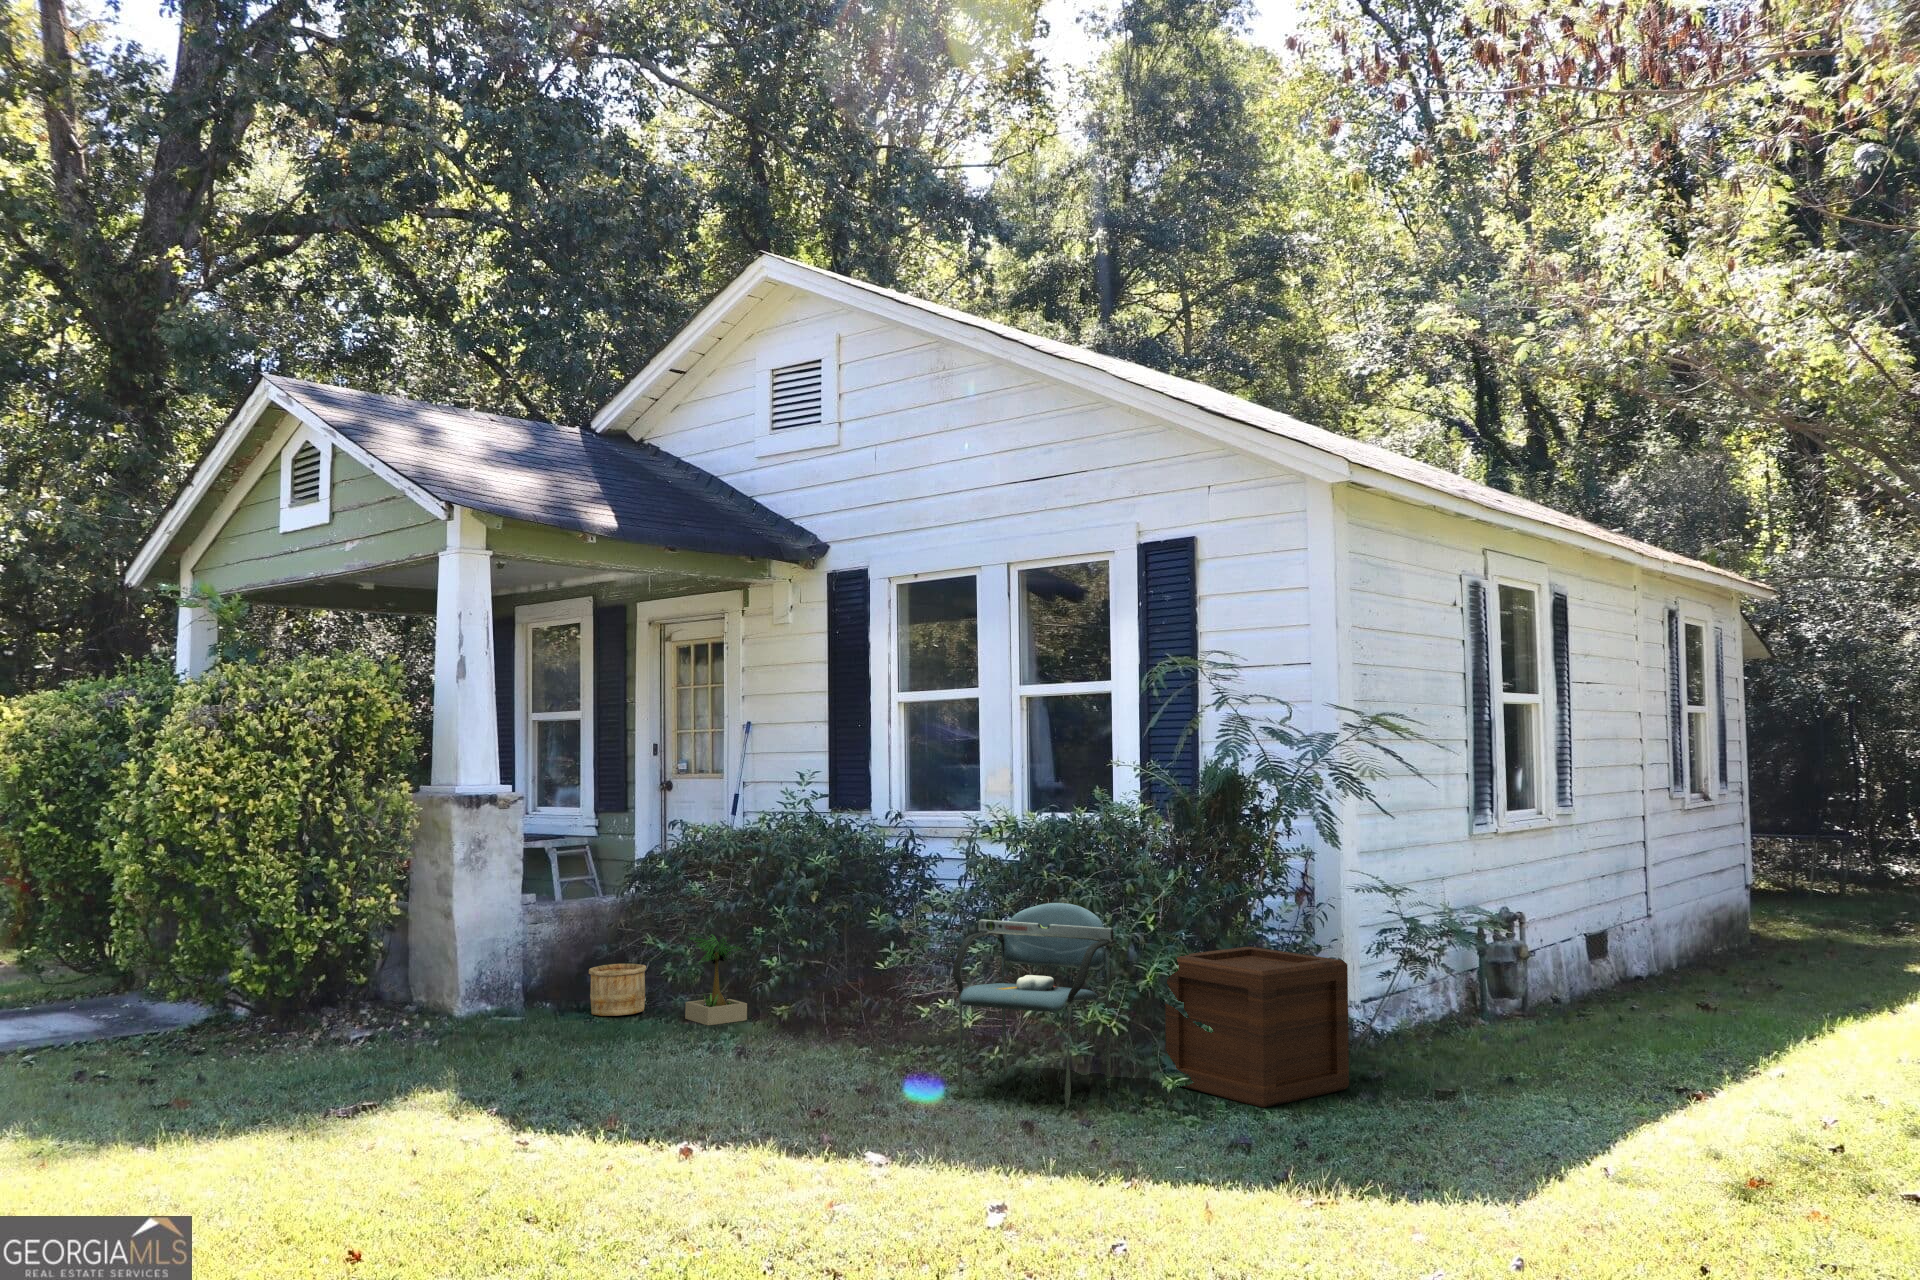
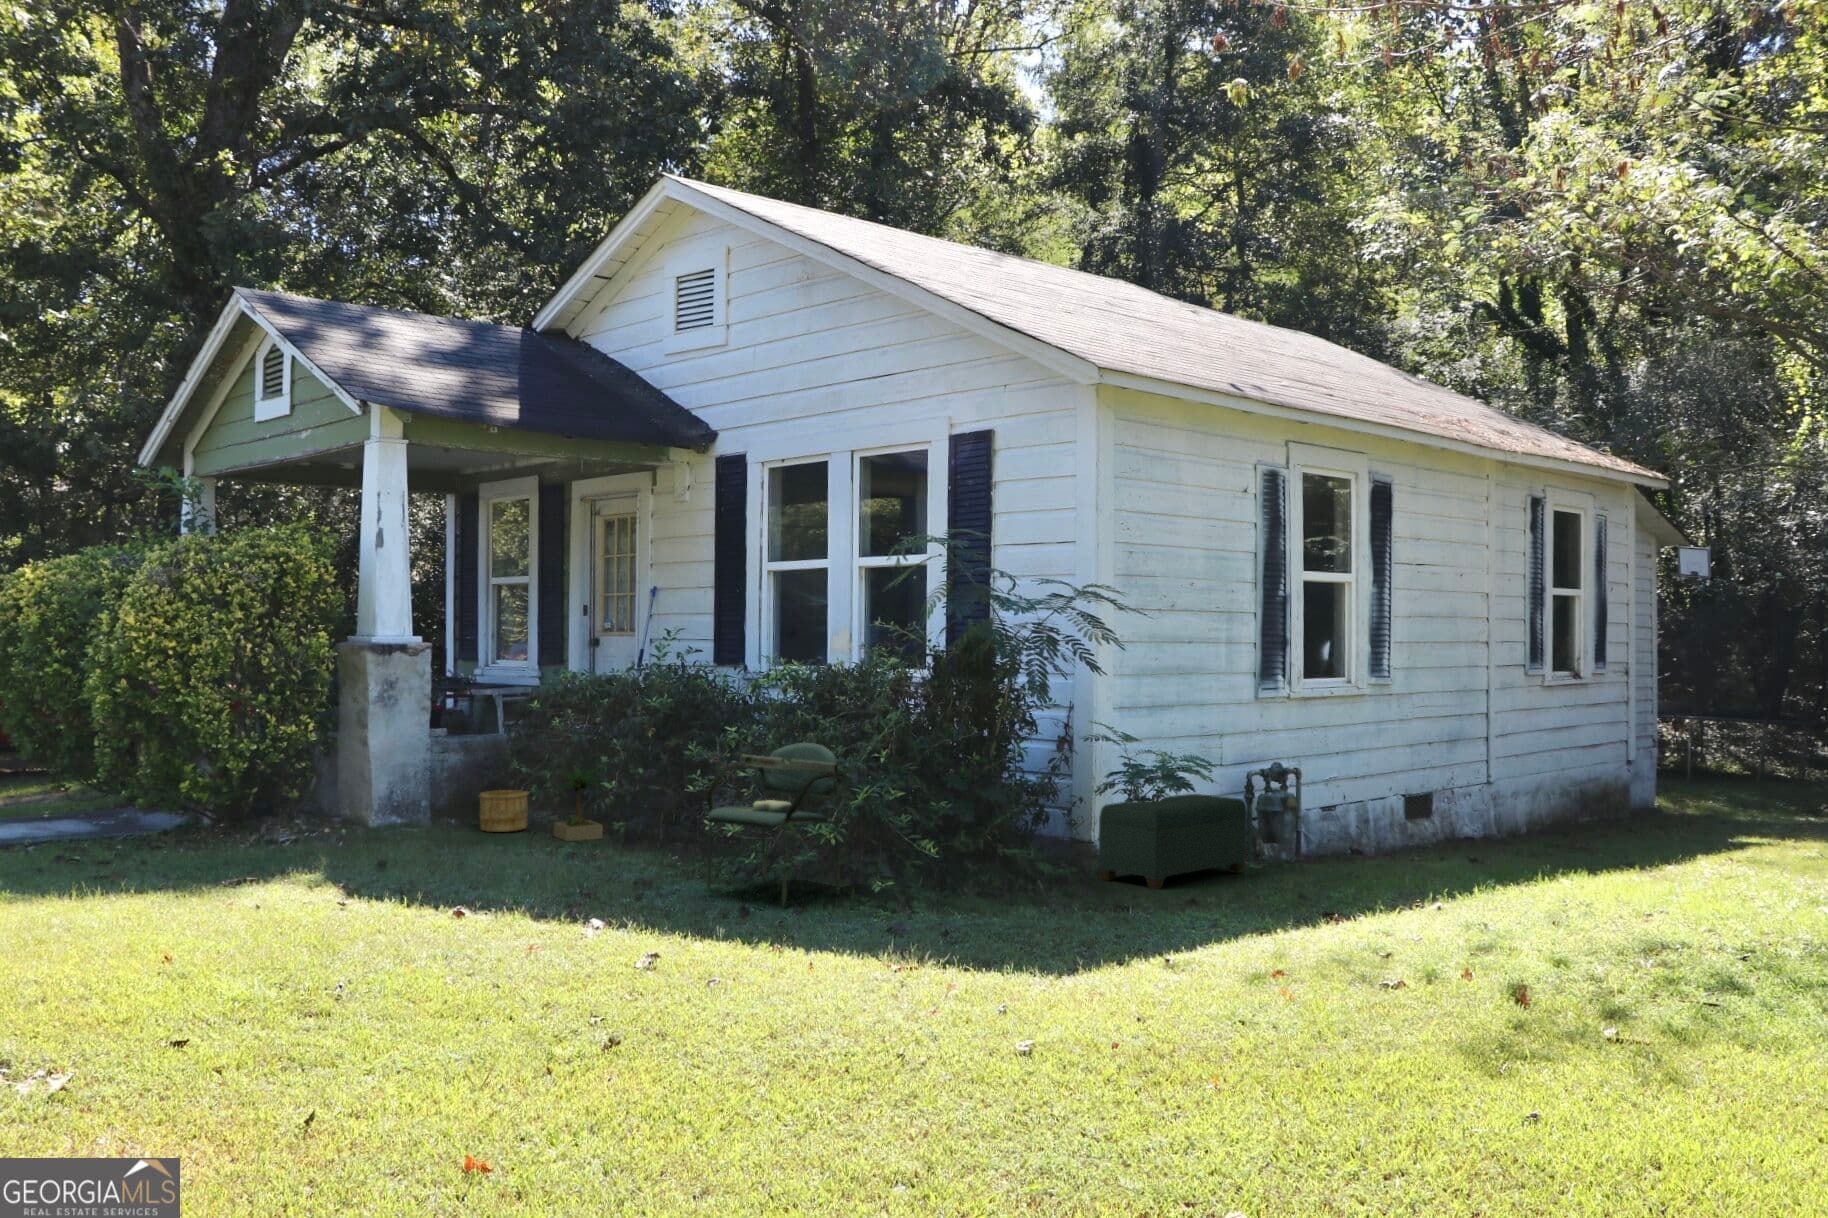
bench: none [1368,945,1513,1062] -> present [1098,794,1247,889]
wooden crate: present [1166,946,1349,1108] -> none [889,785,1039,913]

